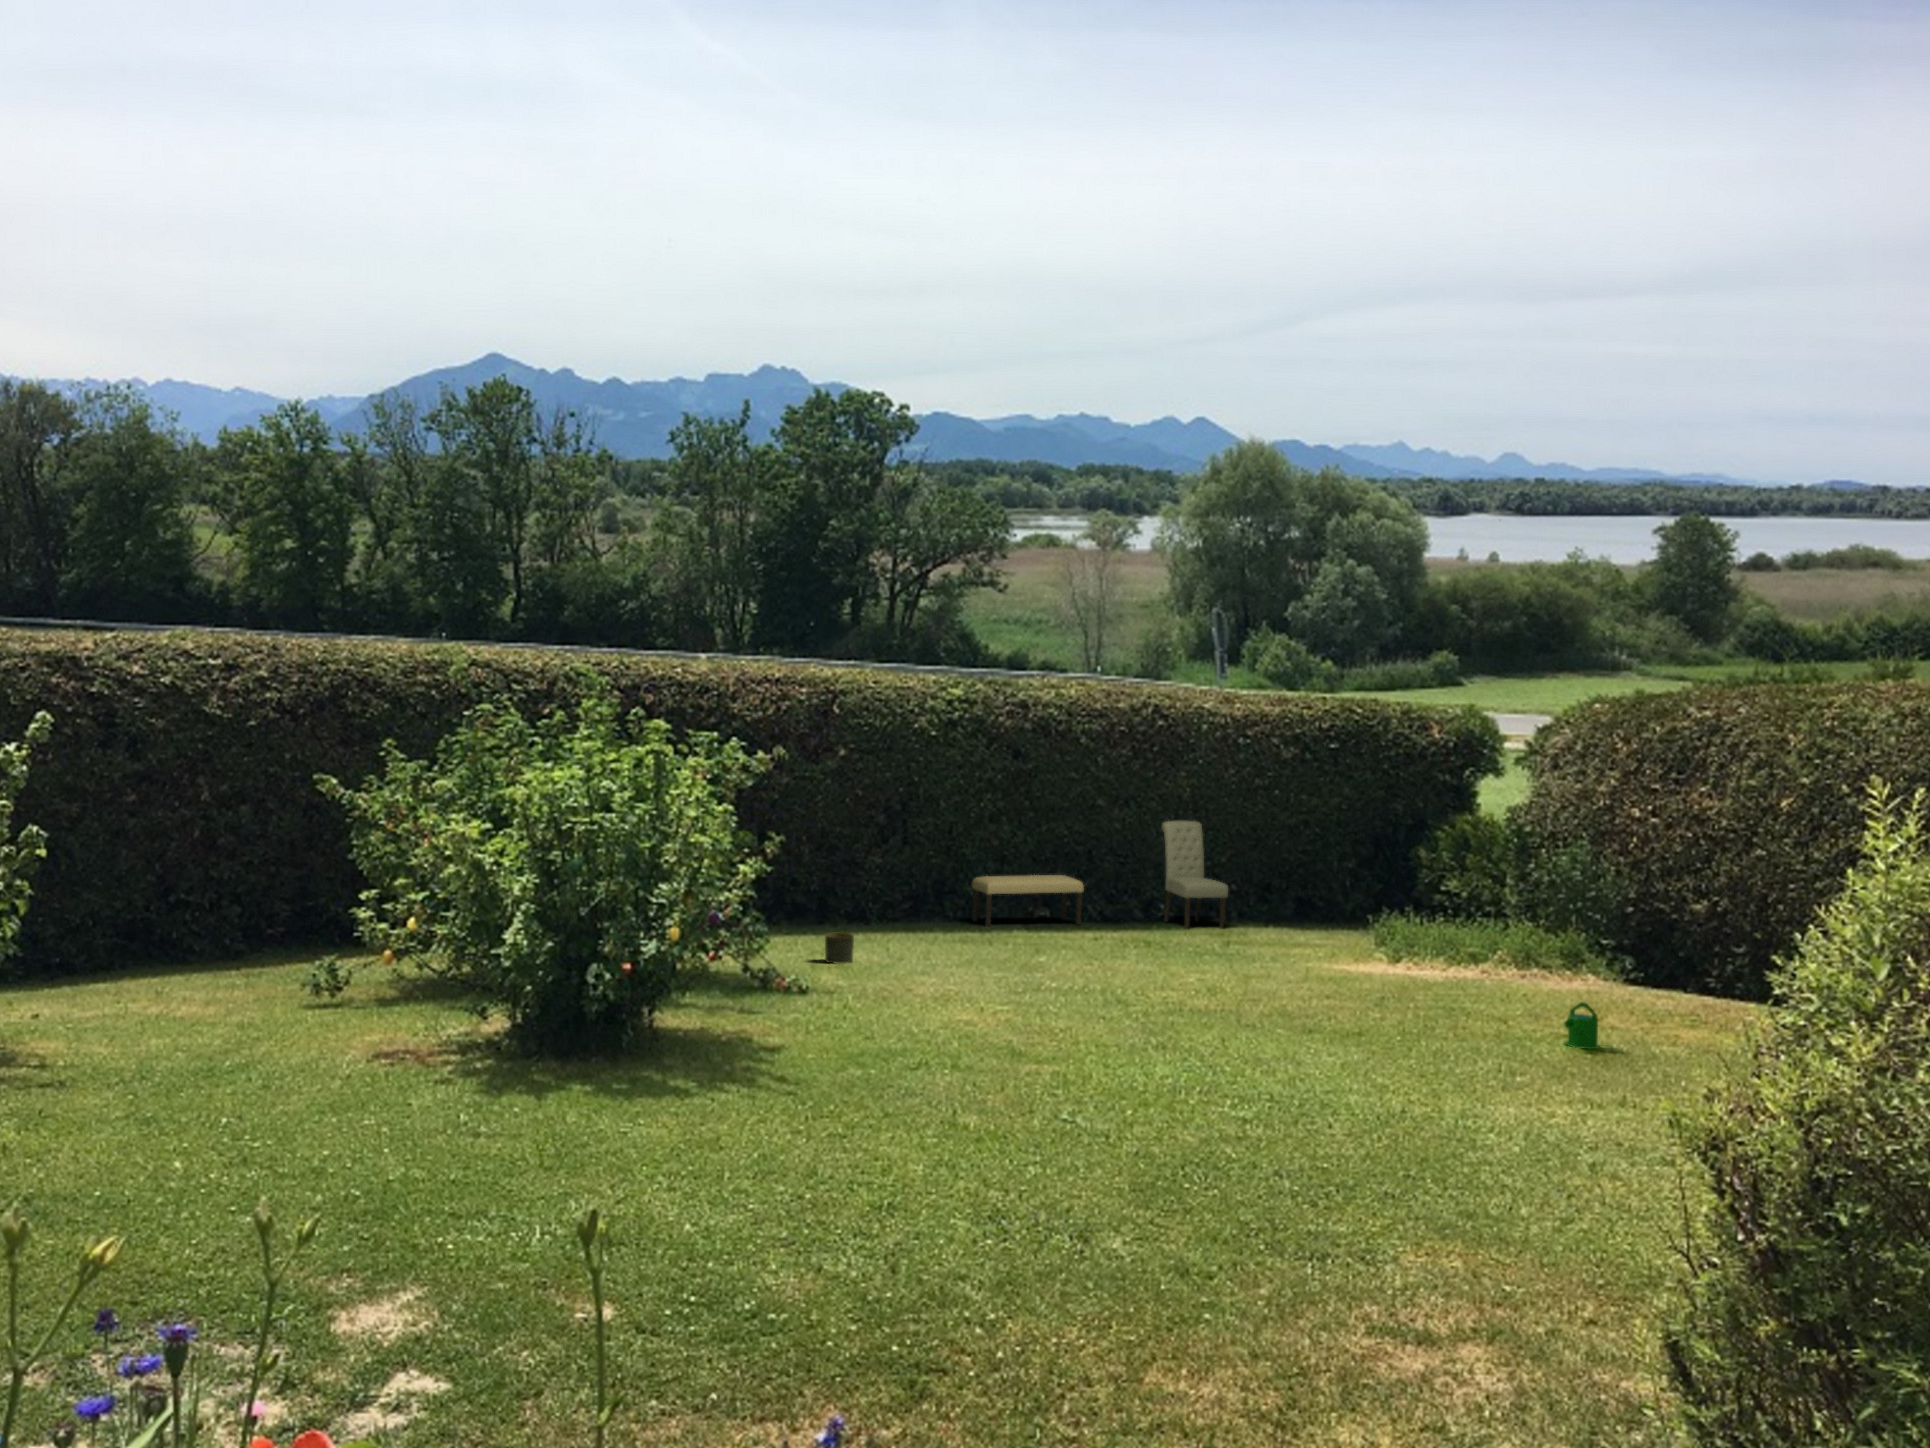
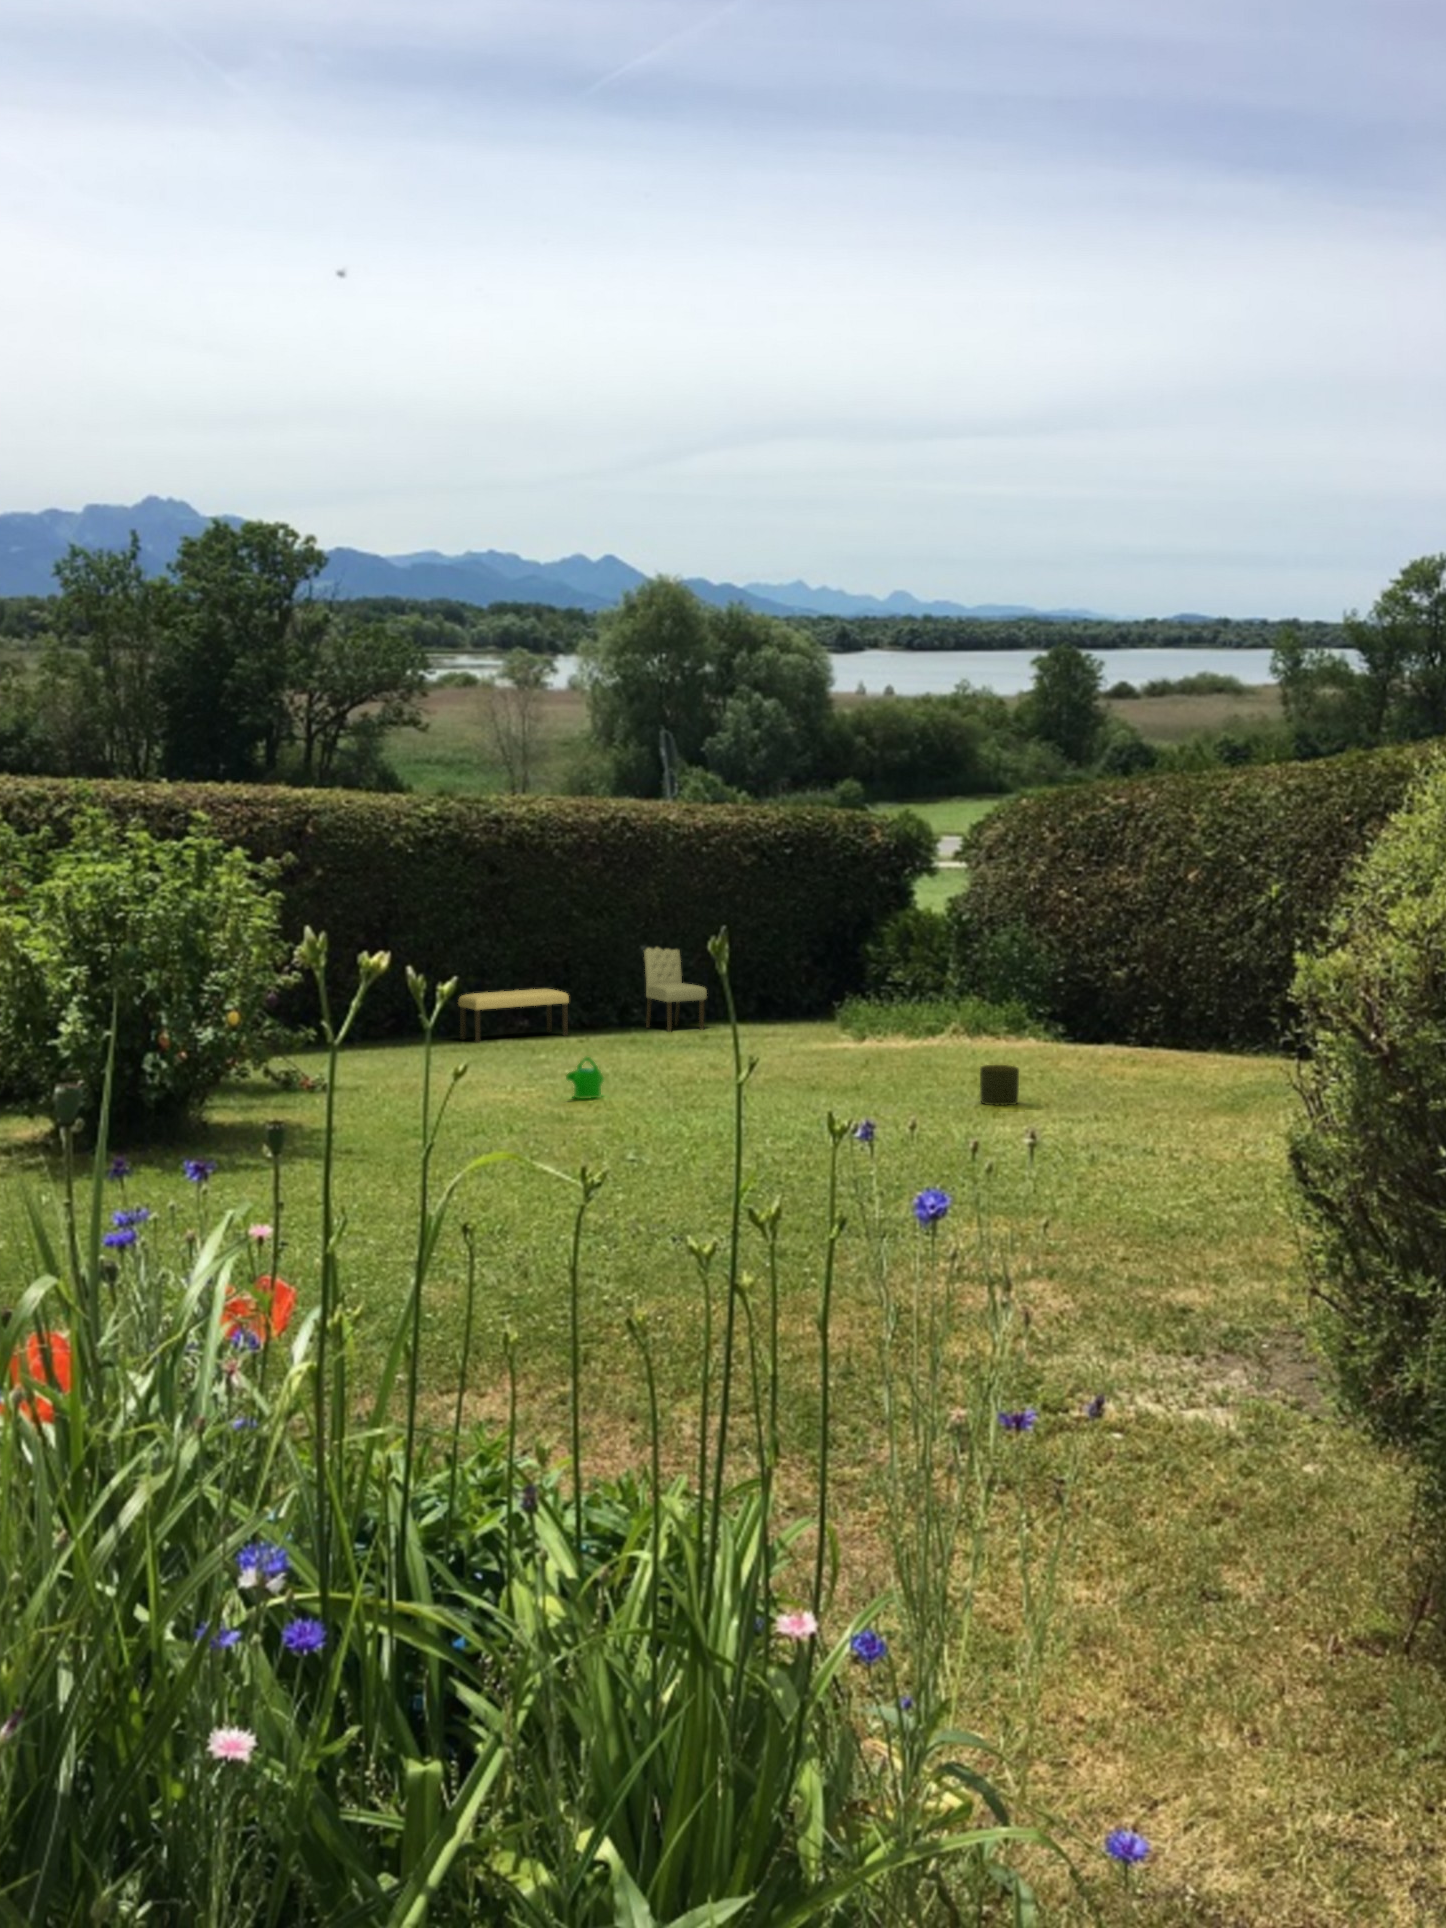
planter: present [825,933,854,964] -> present [980,1065,1019,1105]
watering can: present [1564,1002,1600,1049] -> present [566,1057,603,1099]

